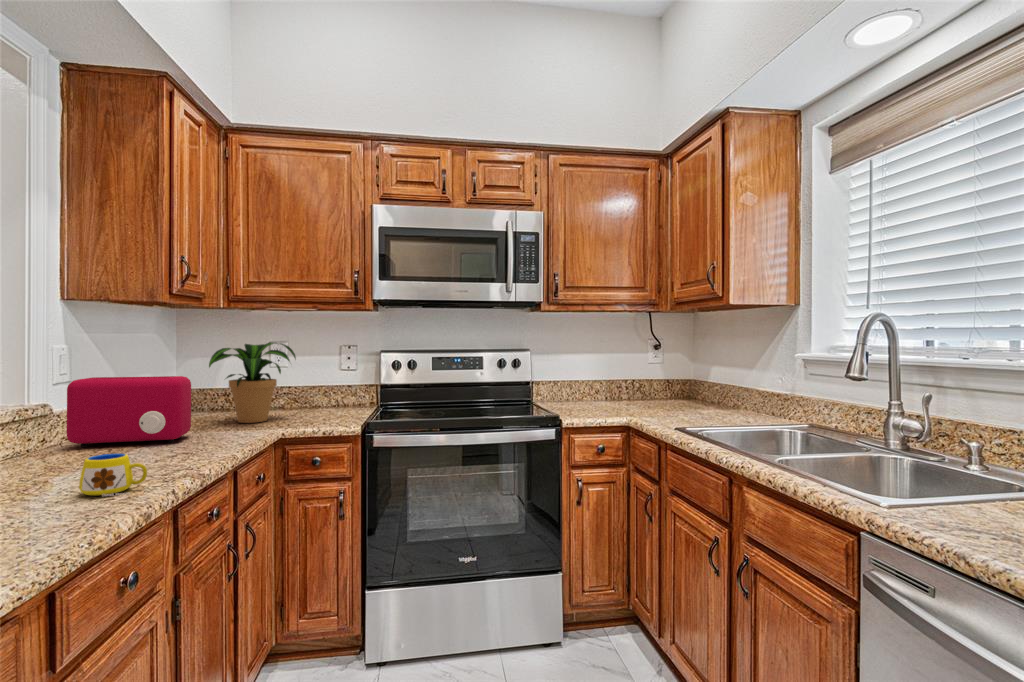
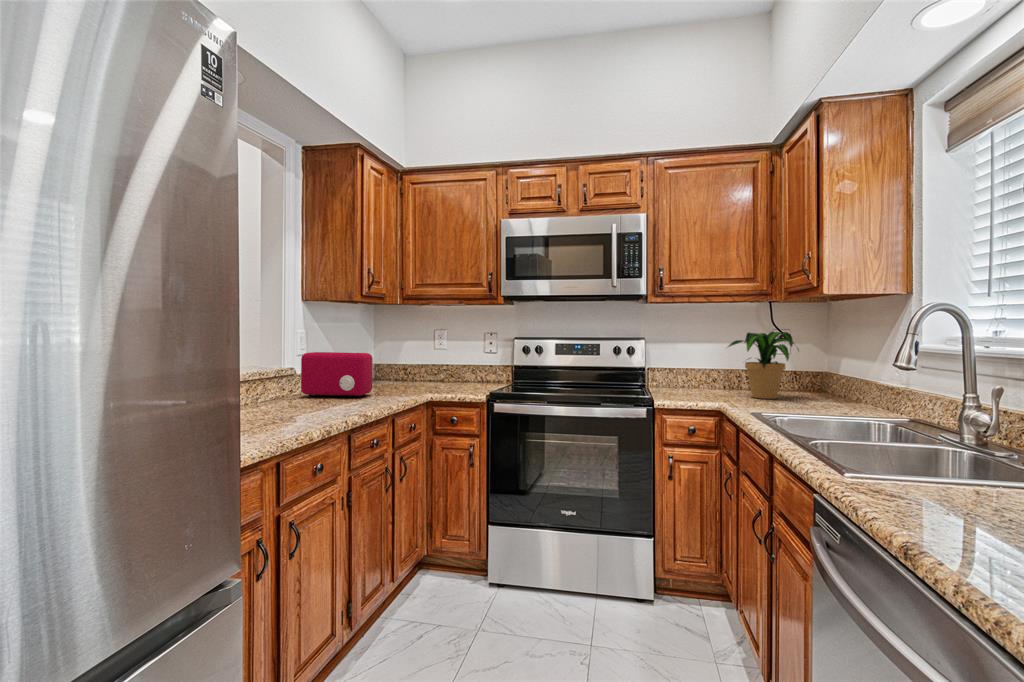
potted plant: present [209,342,296,423] -> present [728,331,799,399]
mug: present [79,453,147,496] -> none [295,396,330,421]

